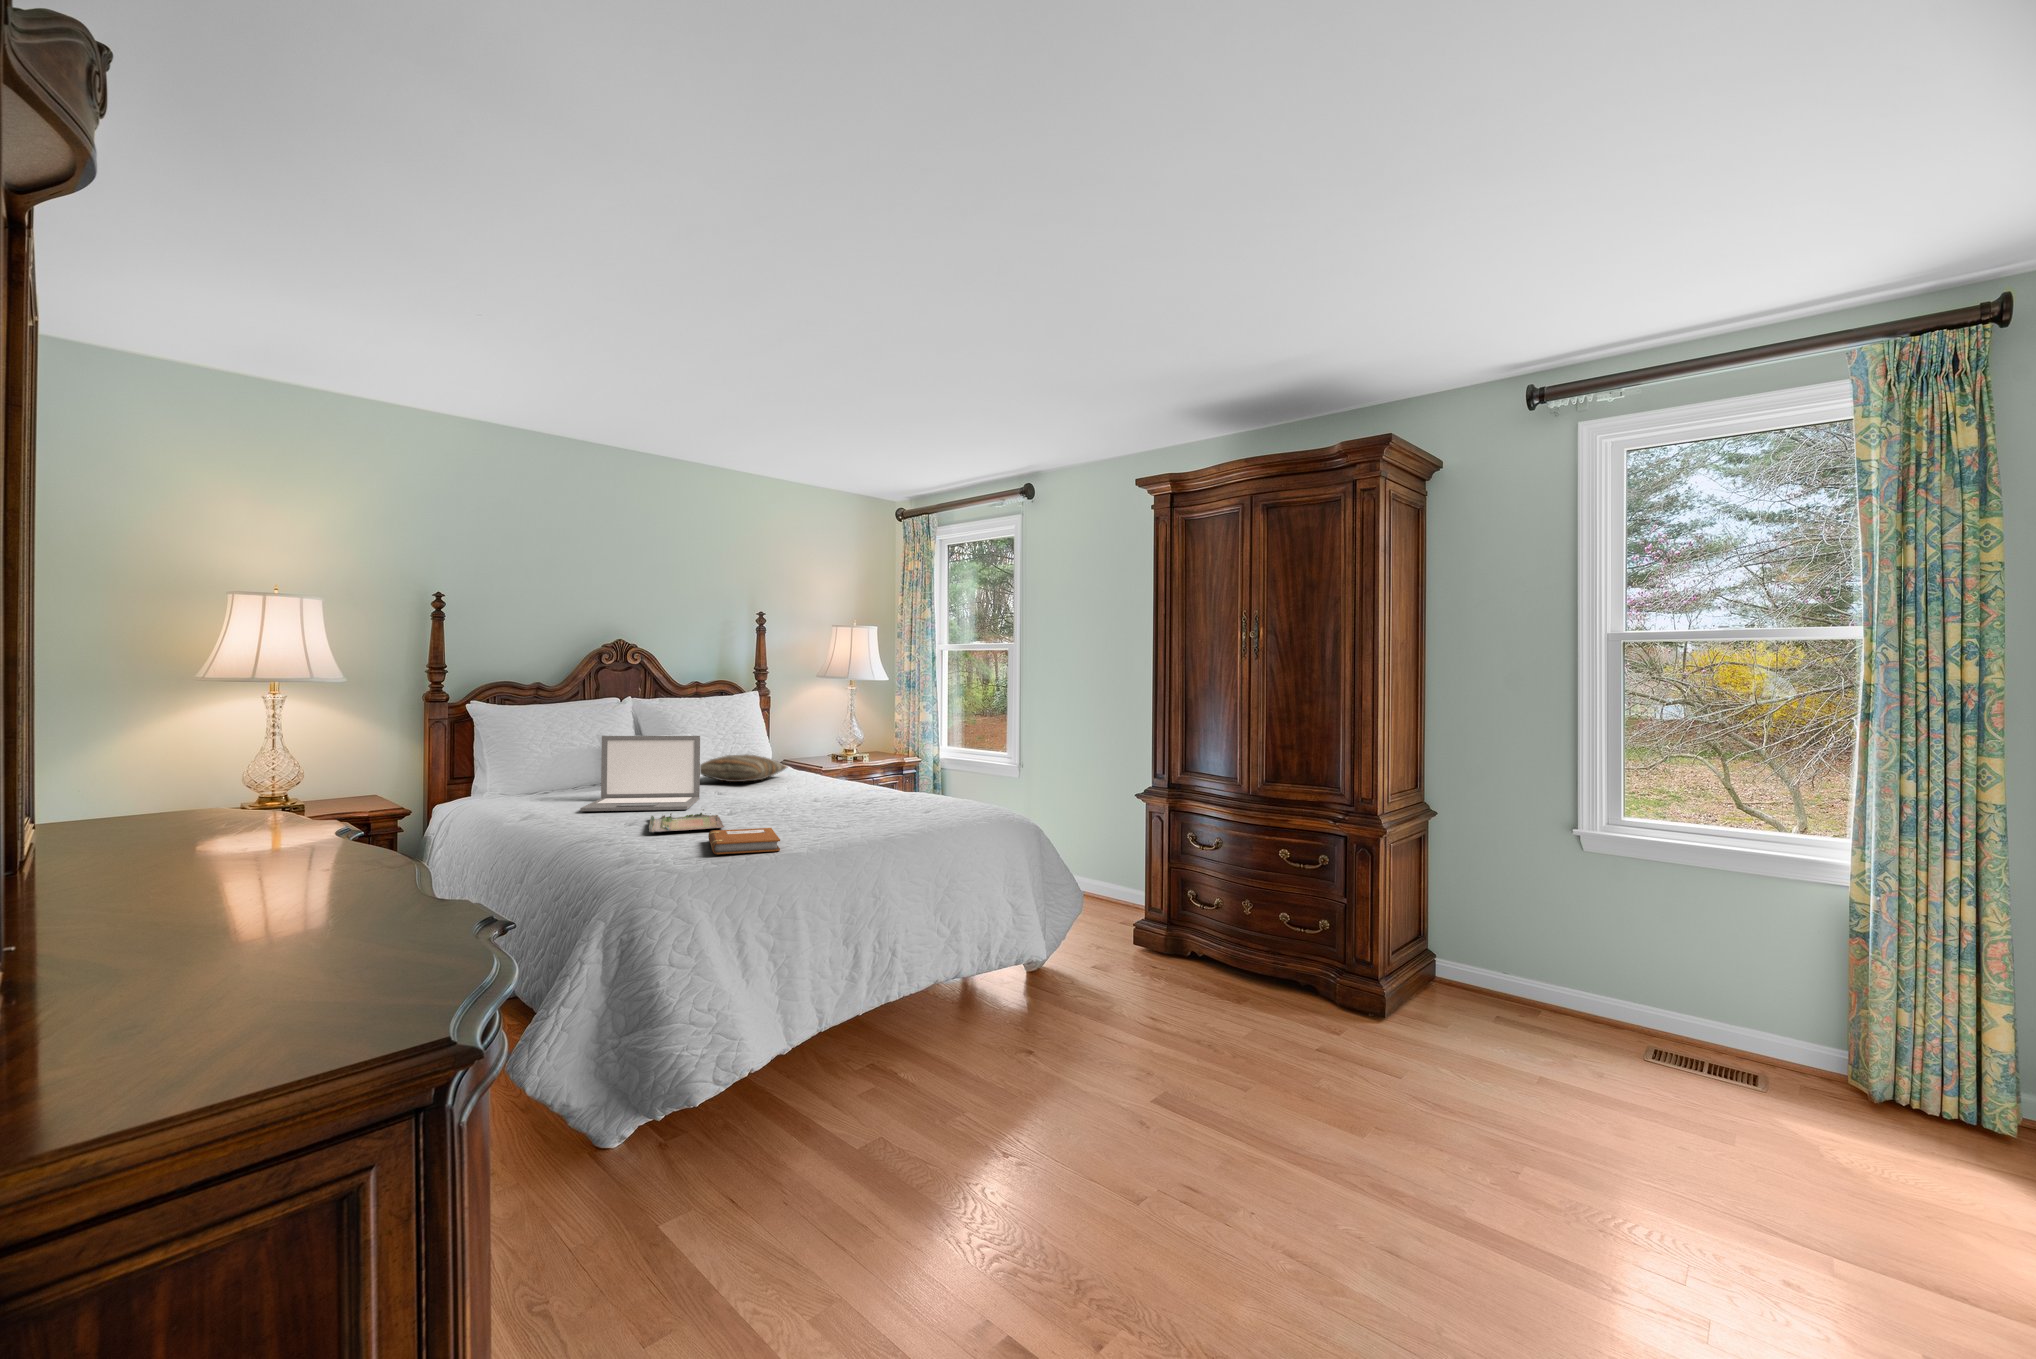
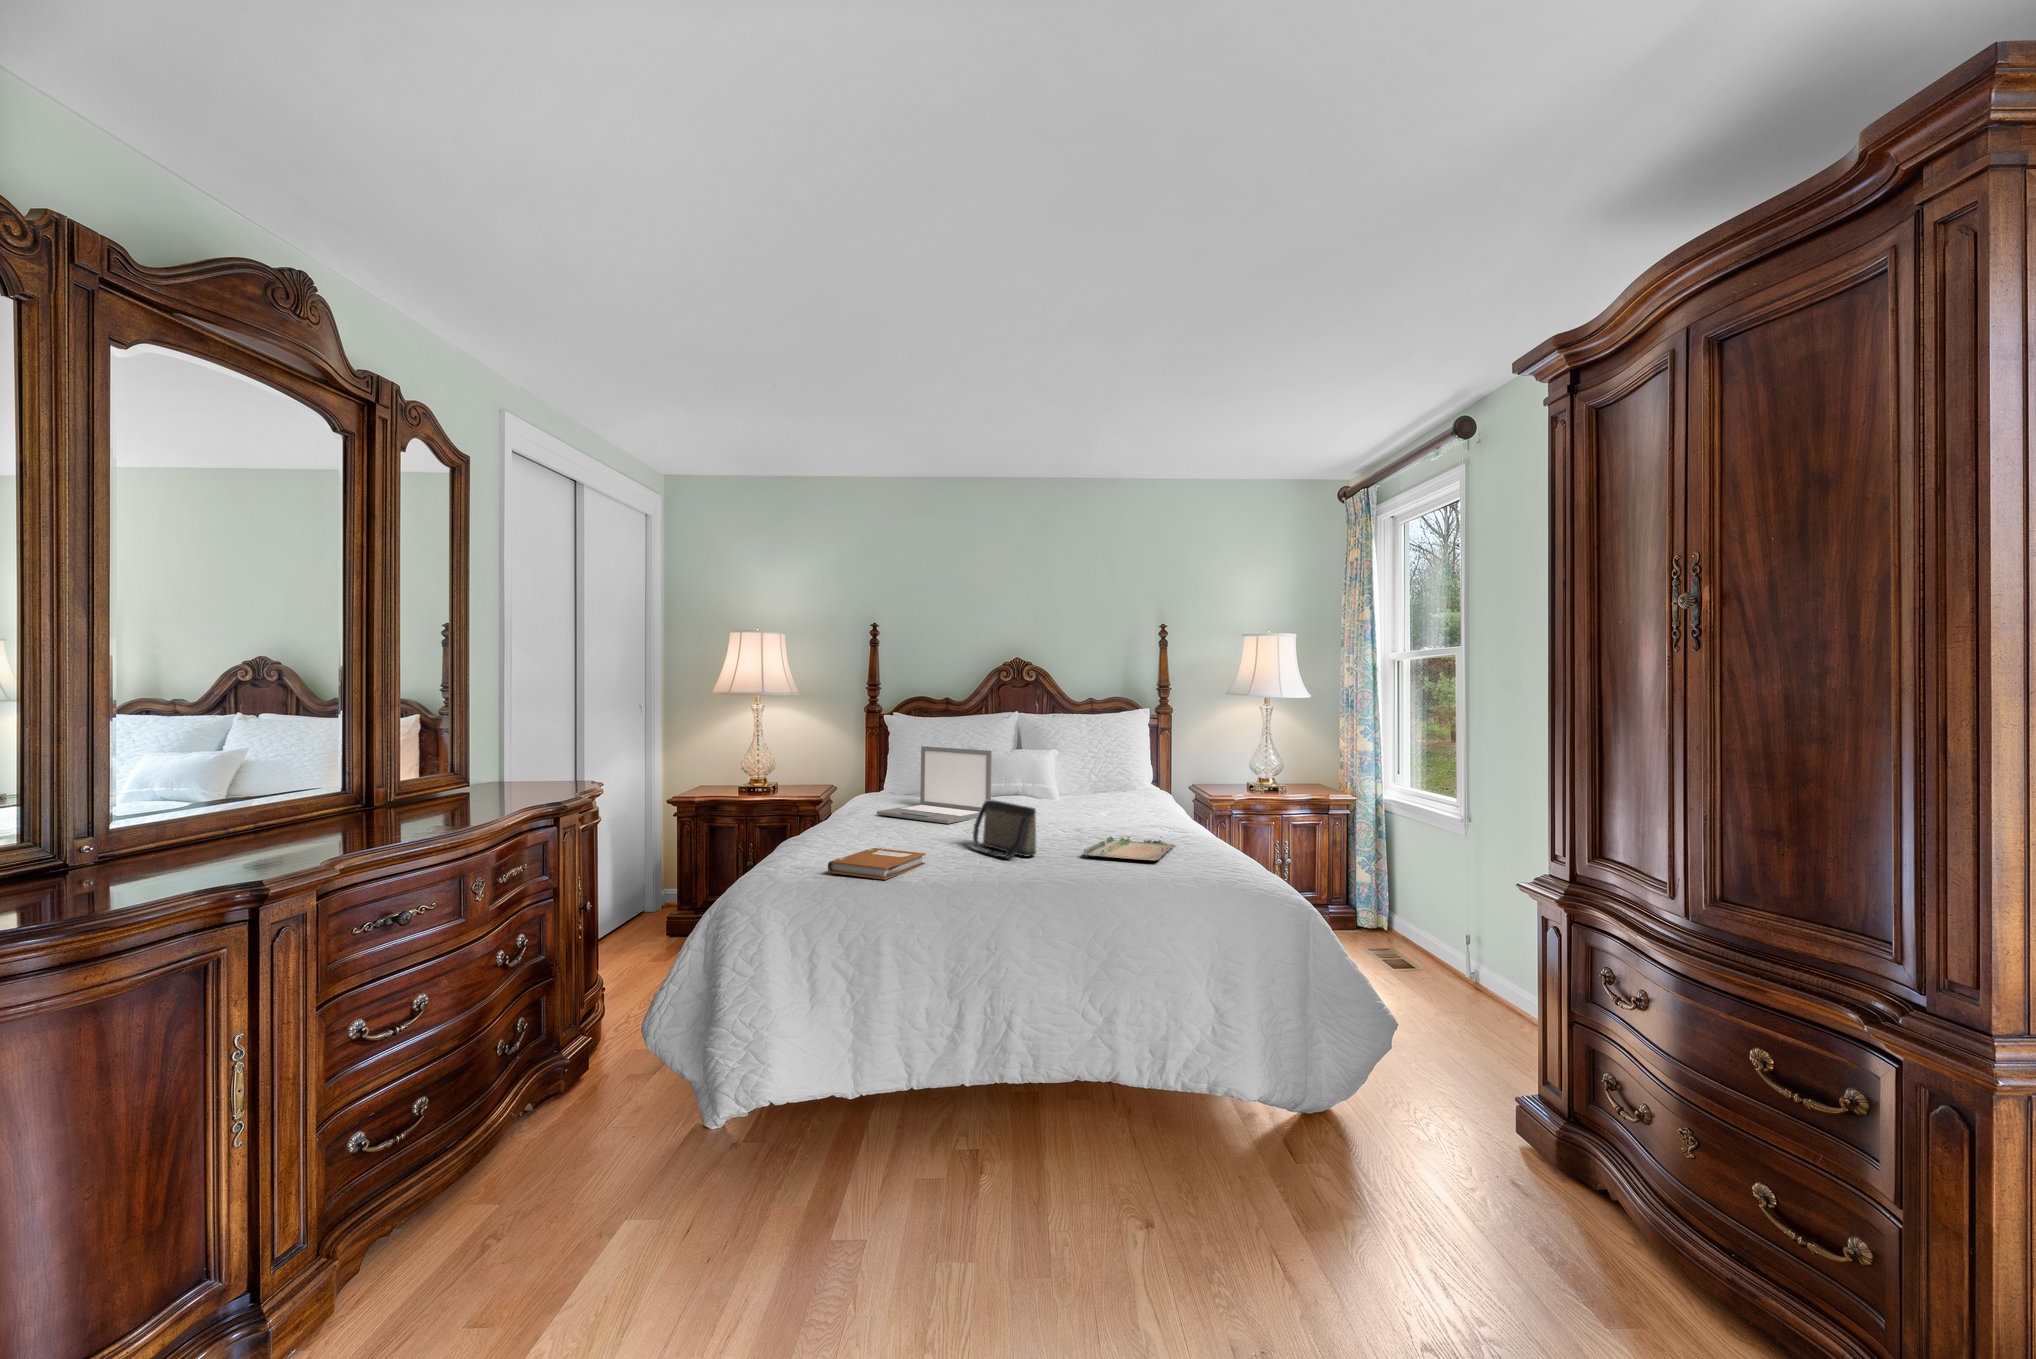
pillow: present [700,754,787,782] -> none [1026,773,1124,801]
handbag: none [774,777,847,824] -> present [973,800,1036,858]
tray: present [649,809,724,833] -> present [1083,836,1175,861]

